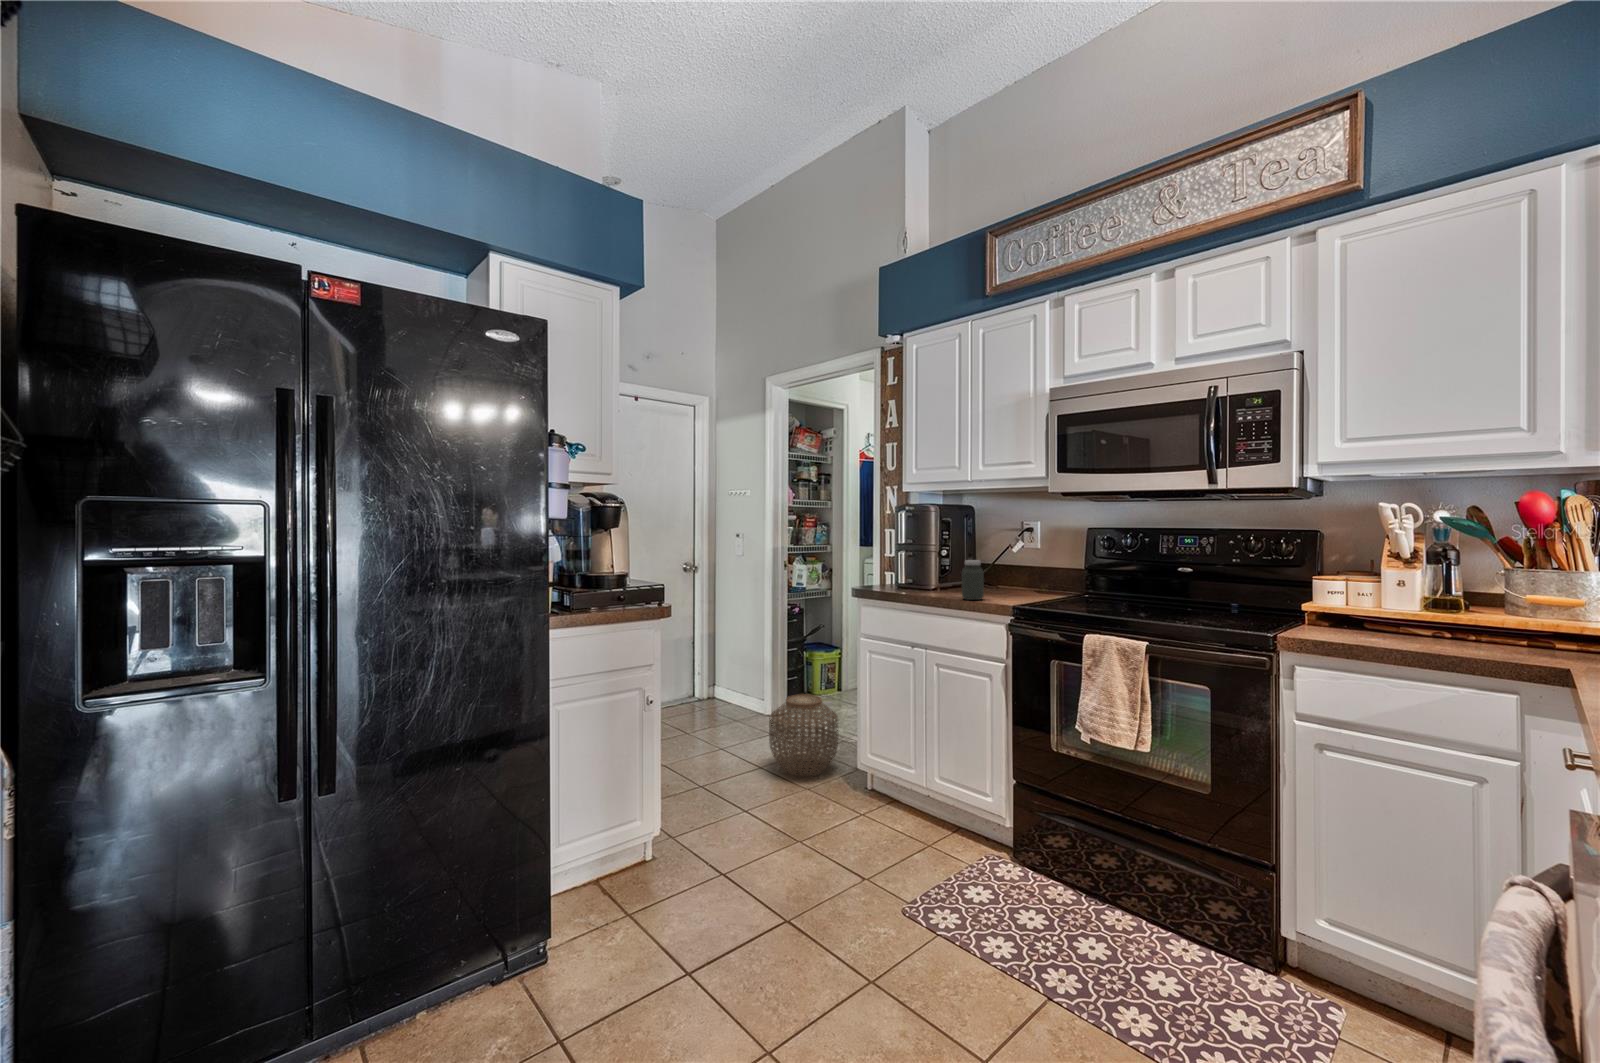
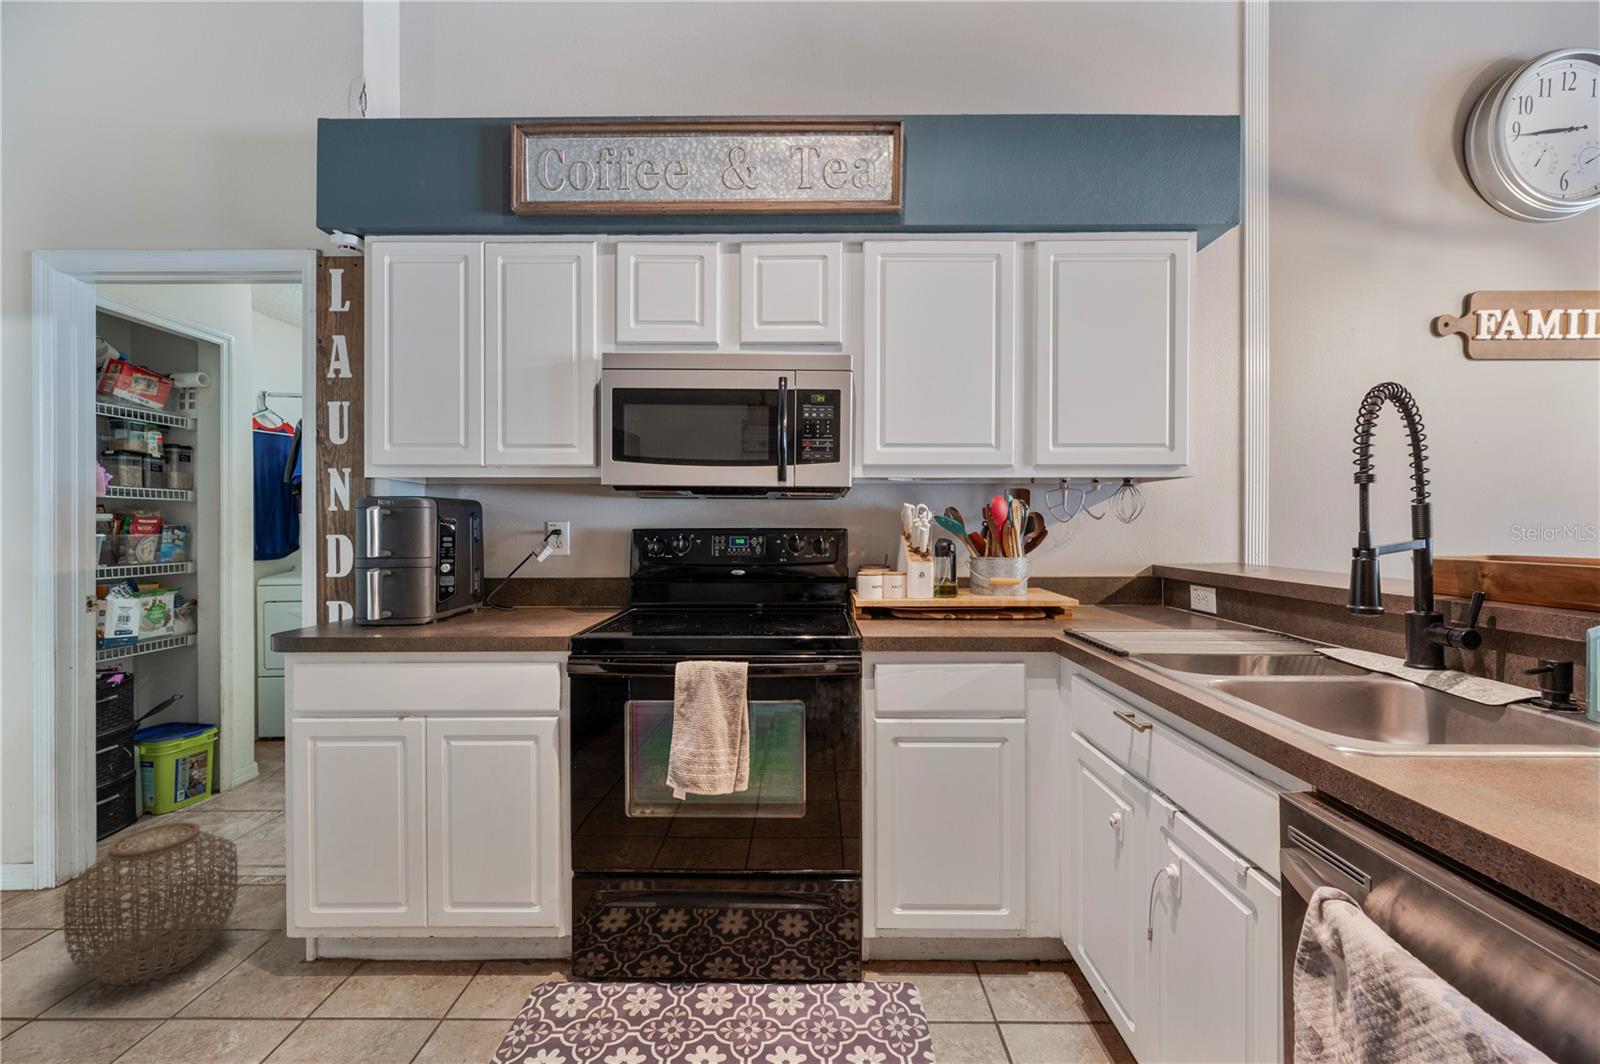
jar: present [962,560,984,600] -> none [484,575,516,632]

